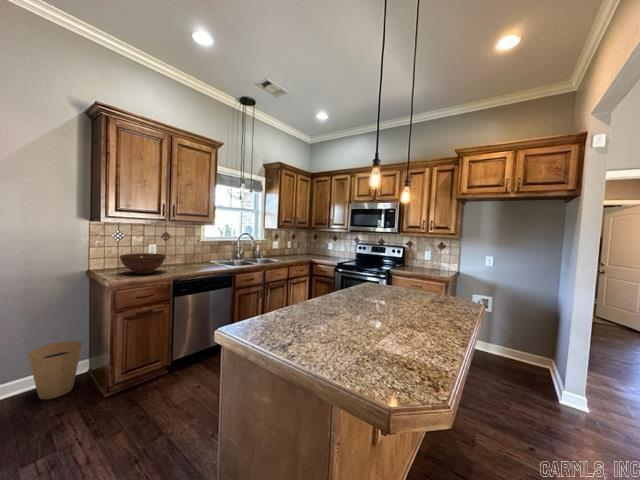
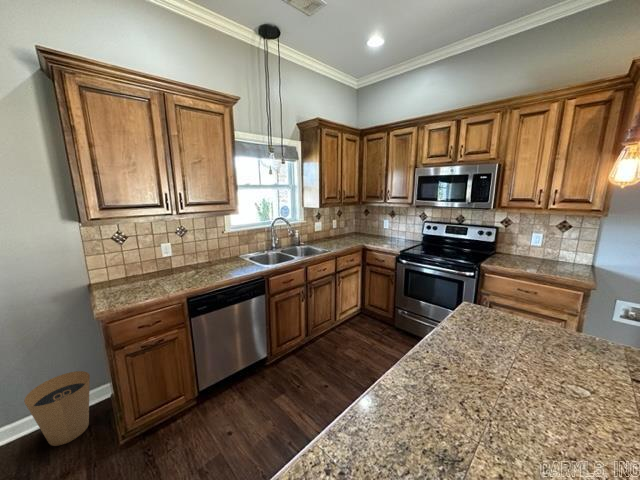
fruit bowl: present [120,253,166,274] -> none [115,259,175,291]

